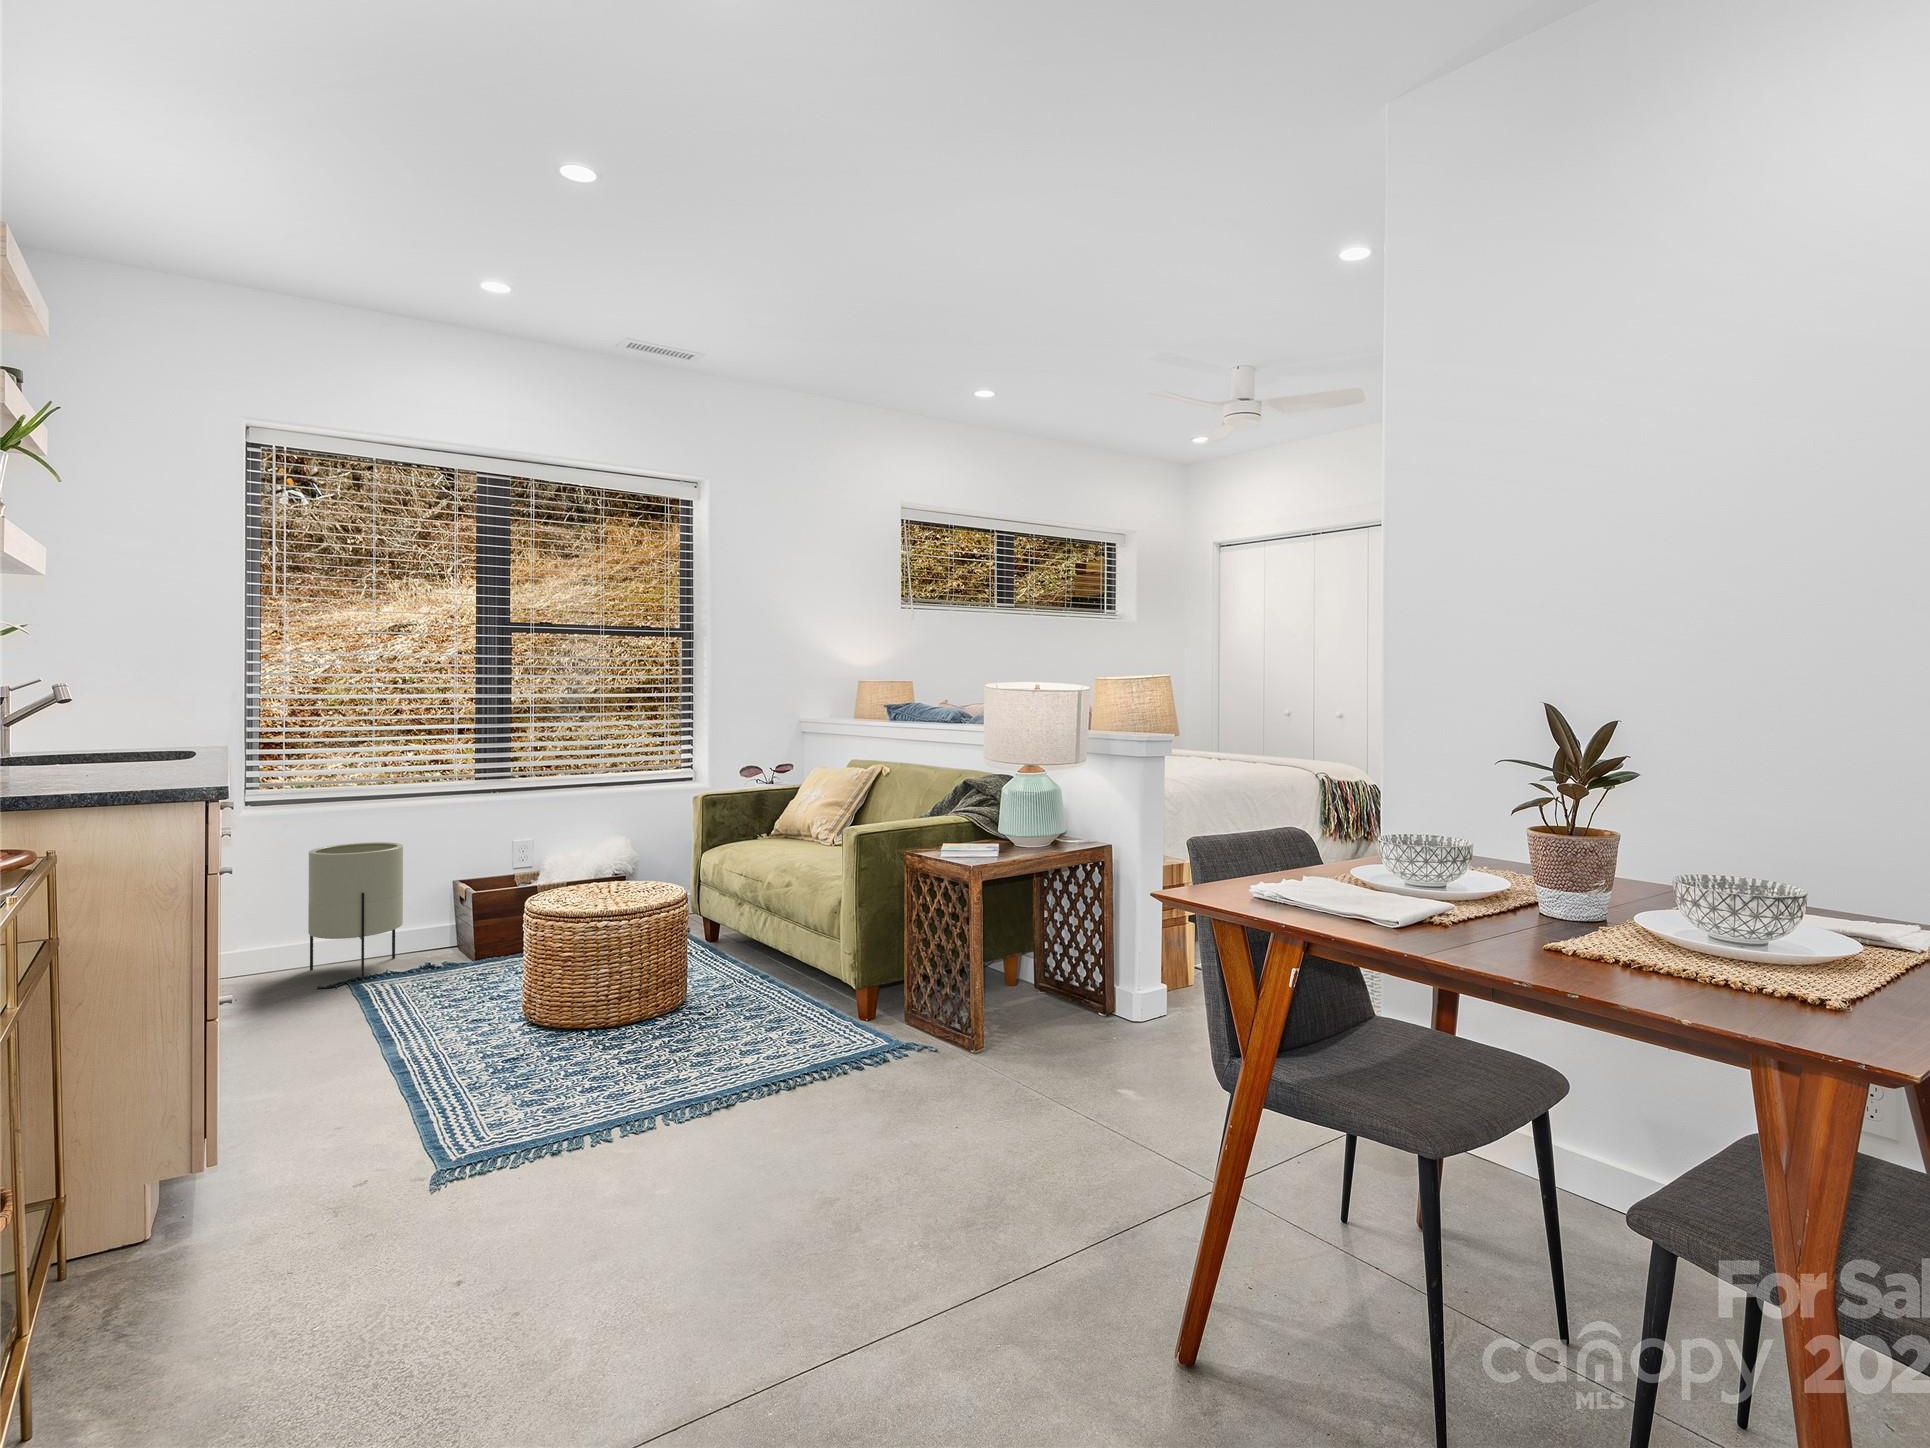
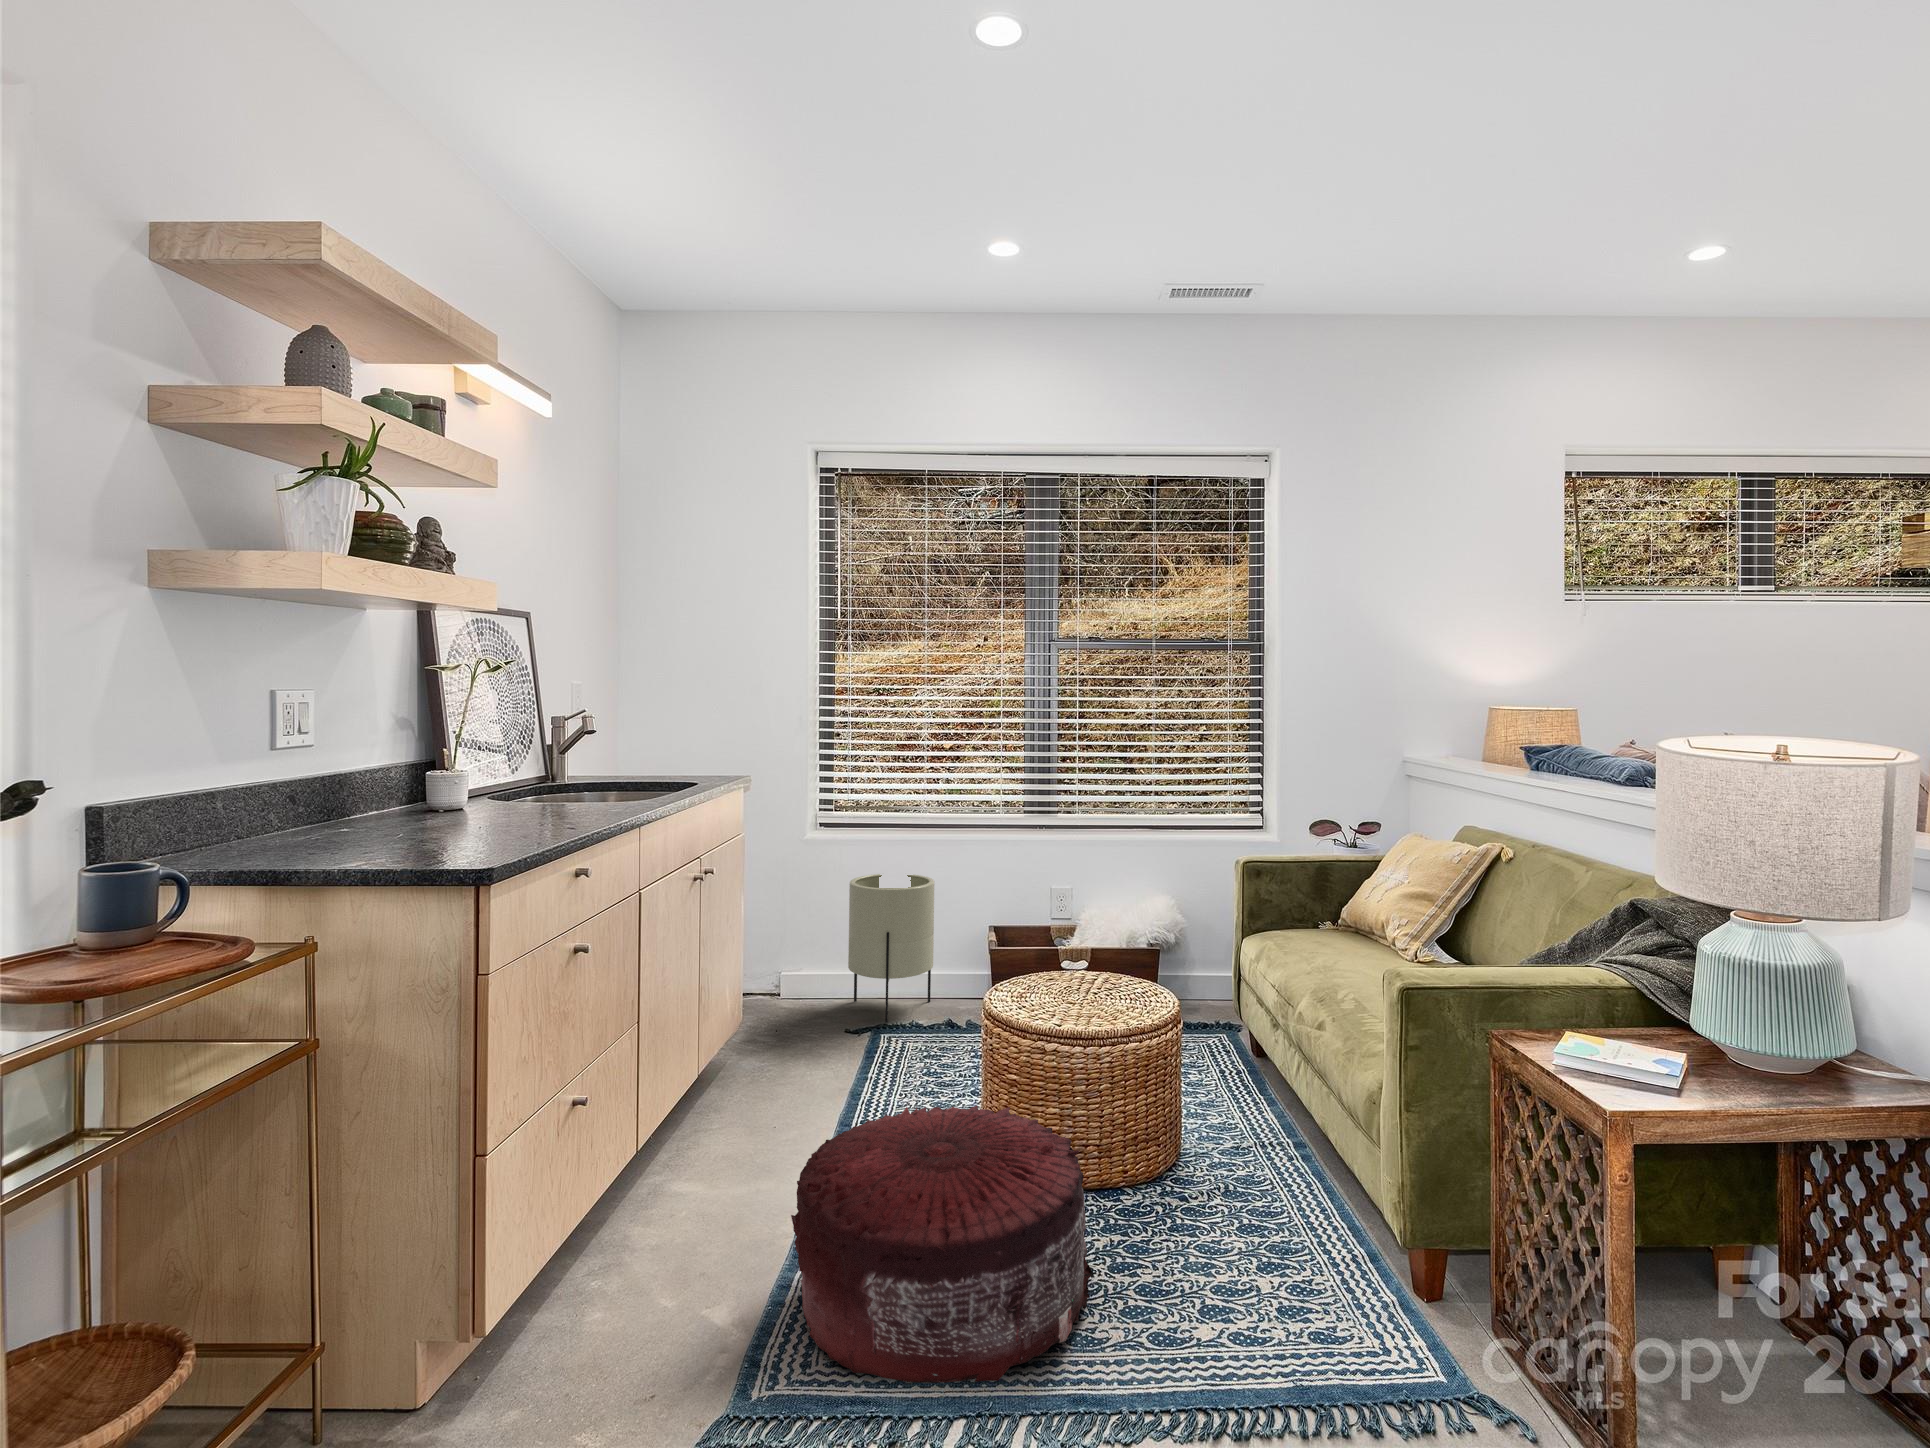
pouf: none [440,963,669,1130] -> present [791,1106,1094,1383]

